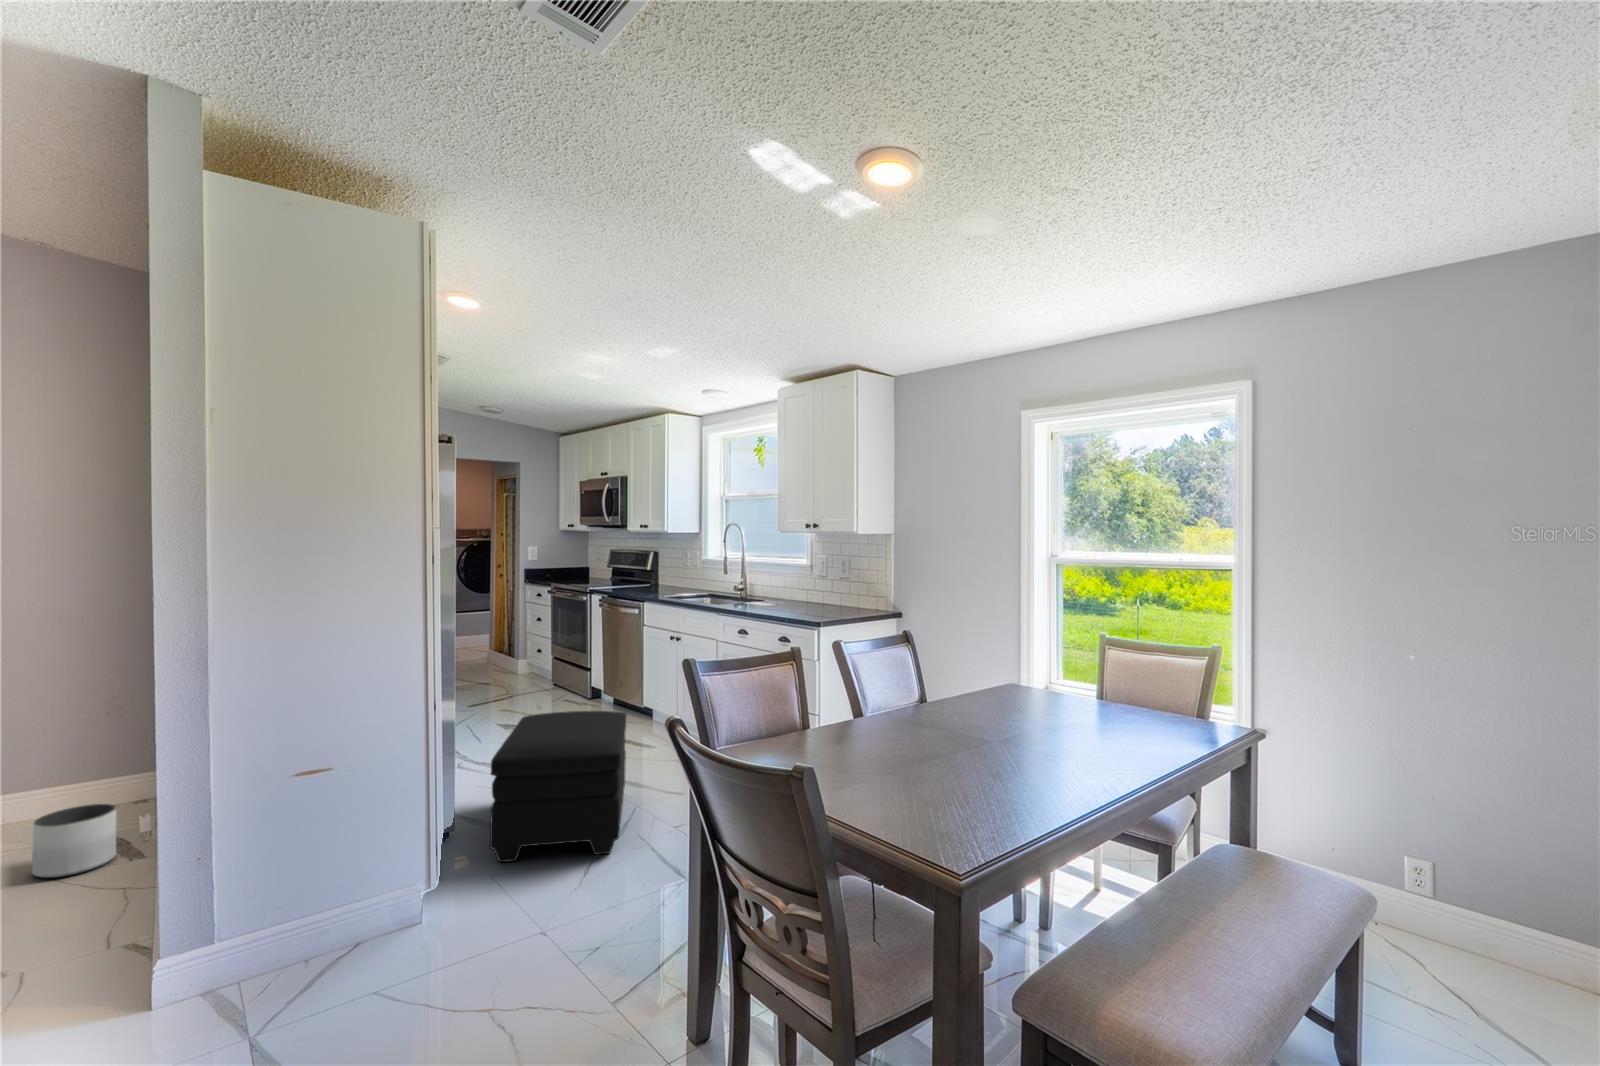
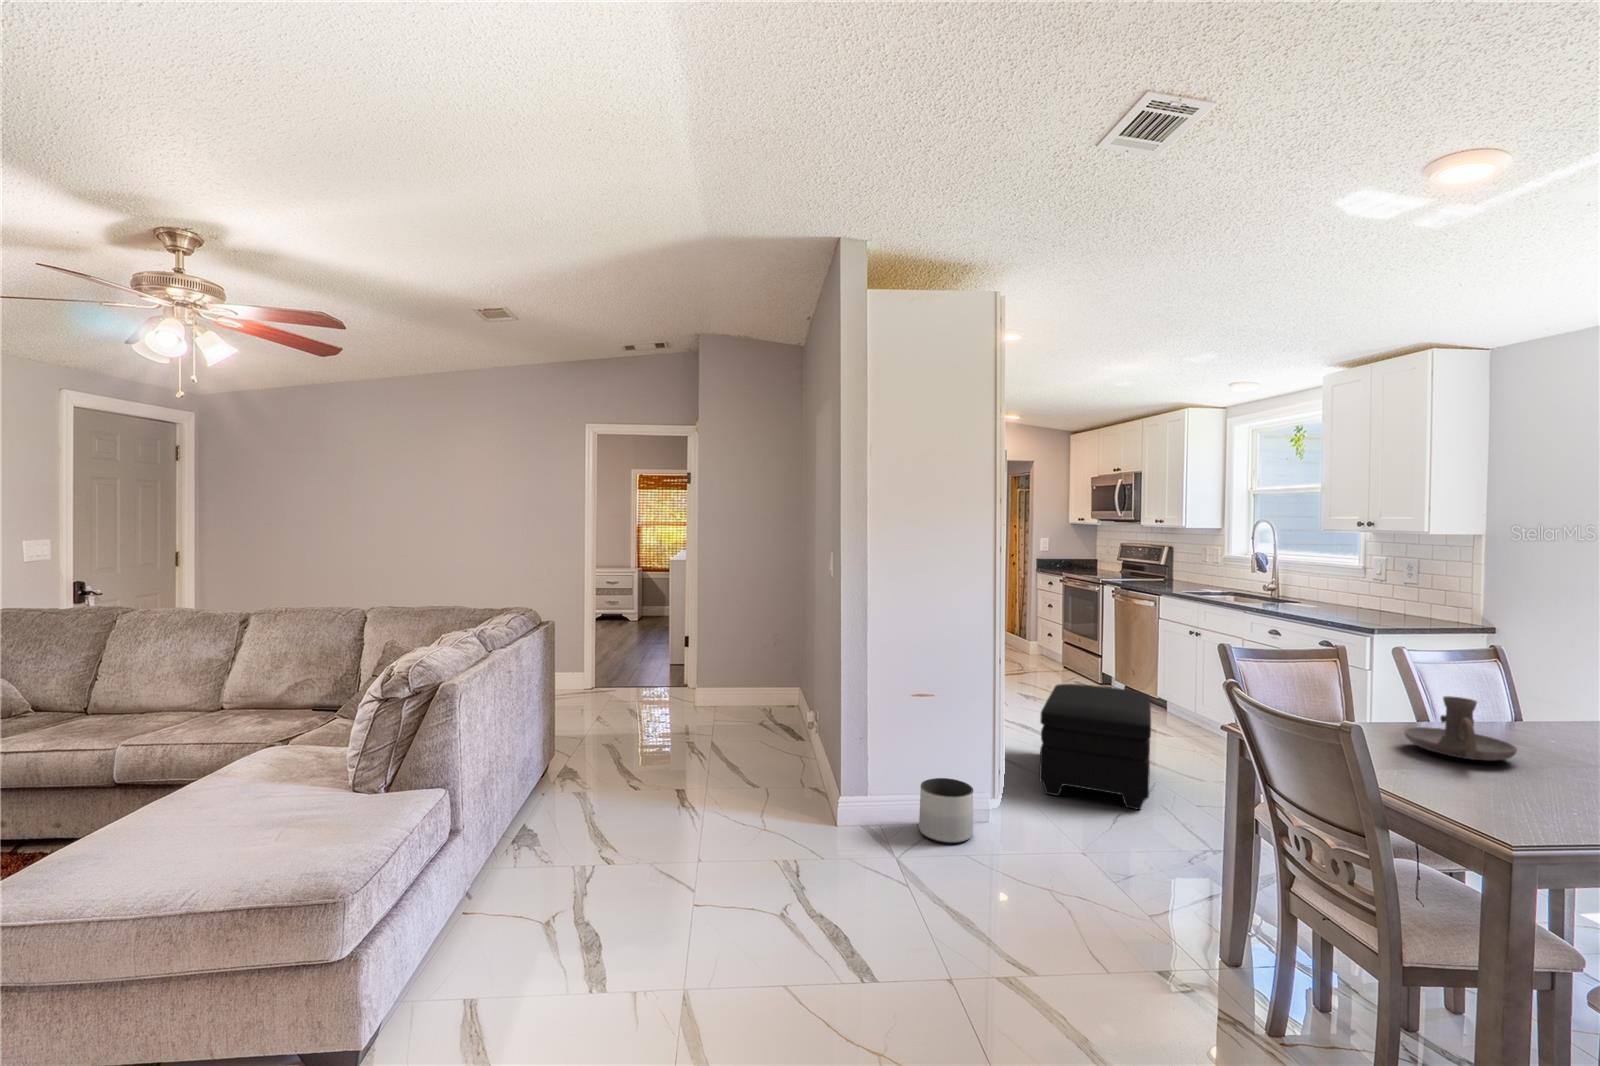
candle holder: none [847,691,933,757] -> present [1404,696,1517,761]
planter: present [32,804,116,878] -> present [919,778,974,844]

